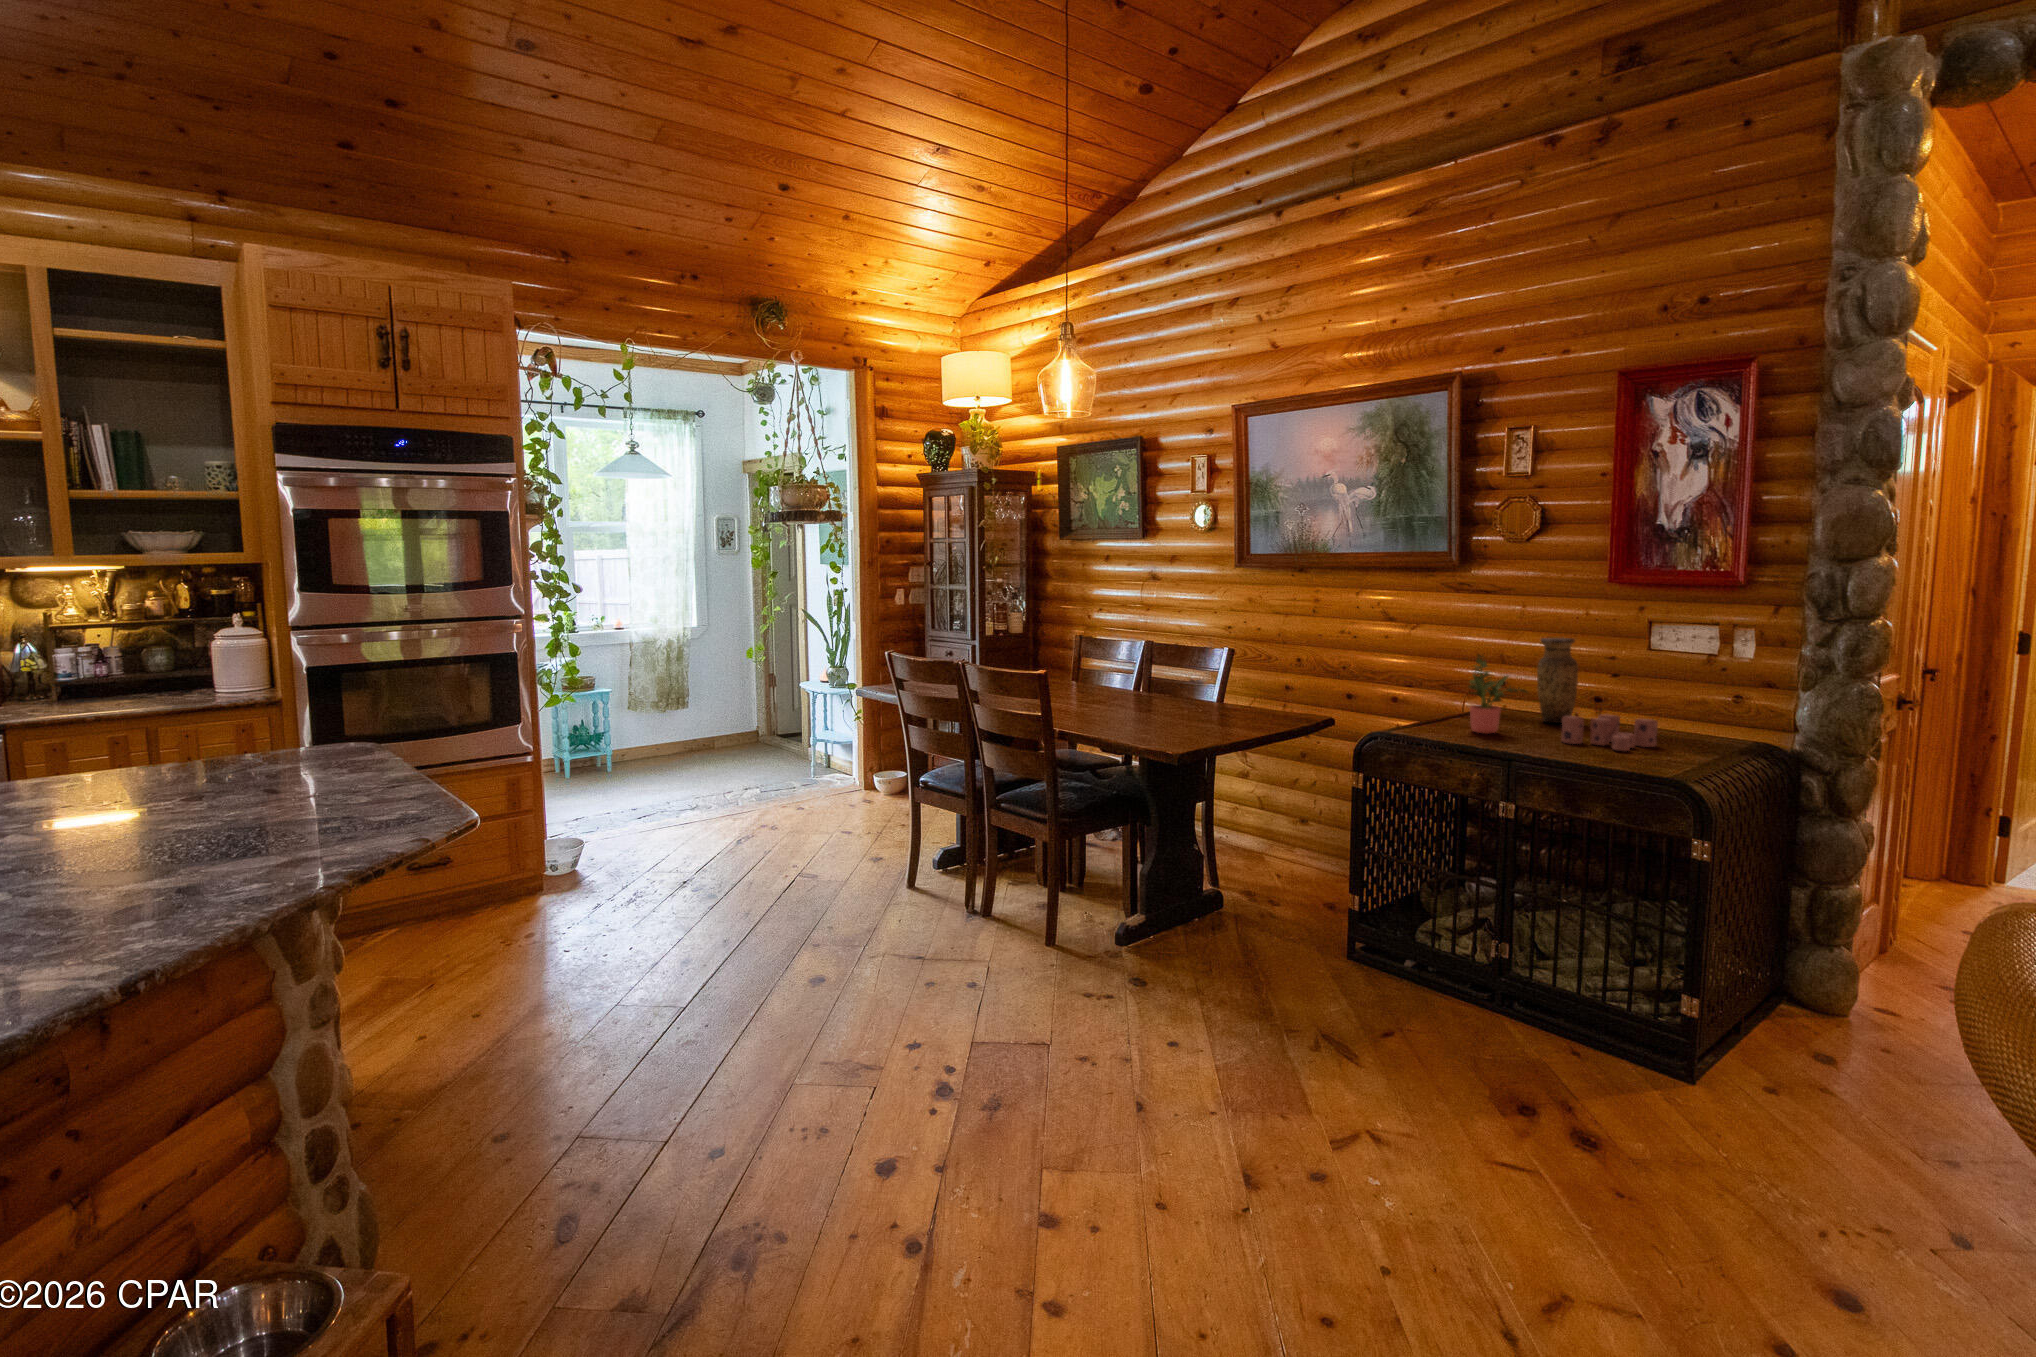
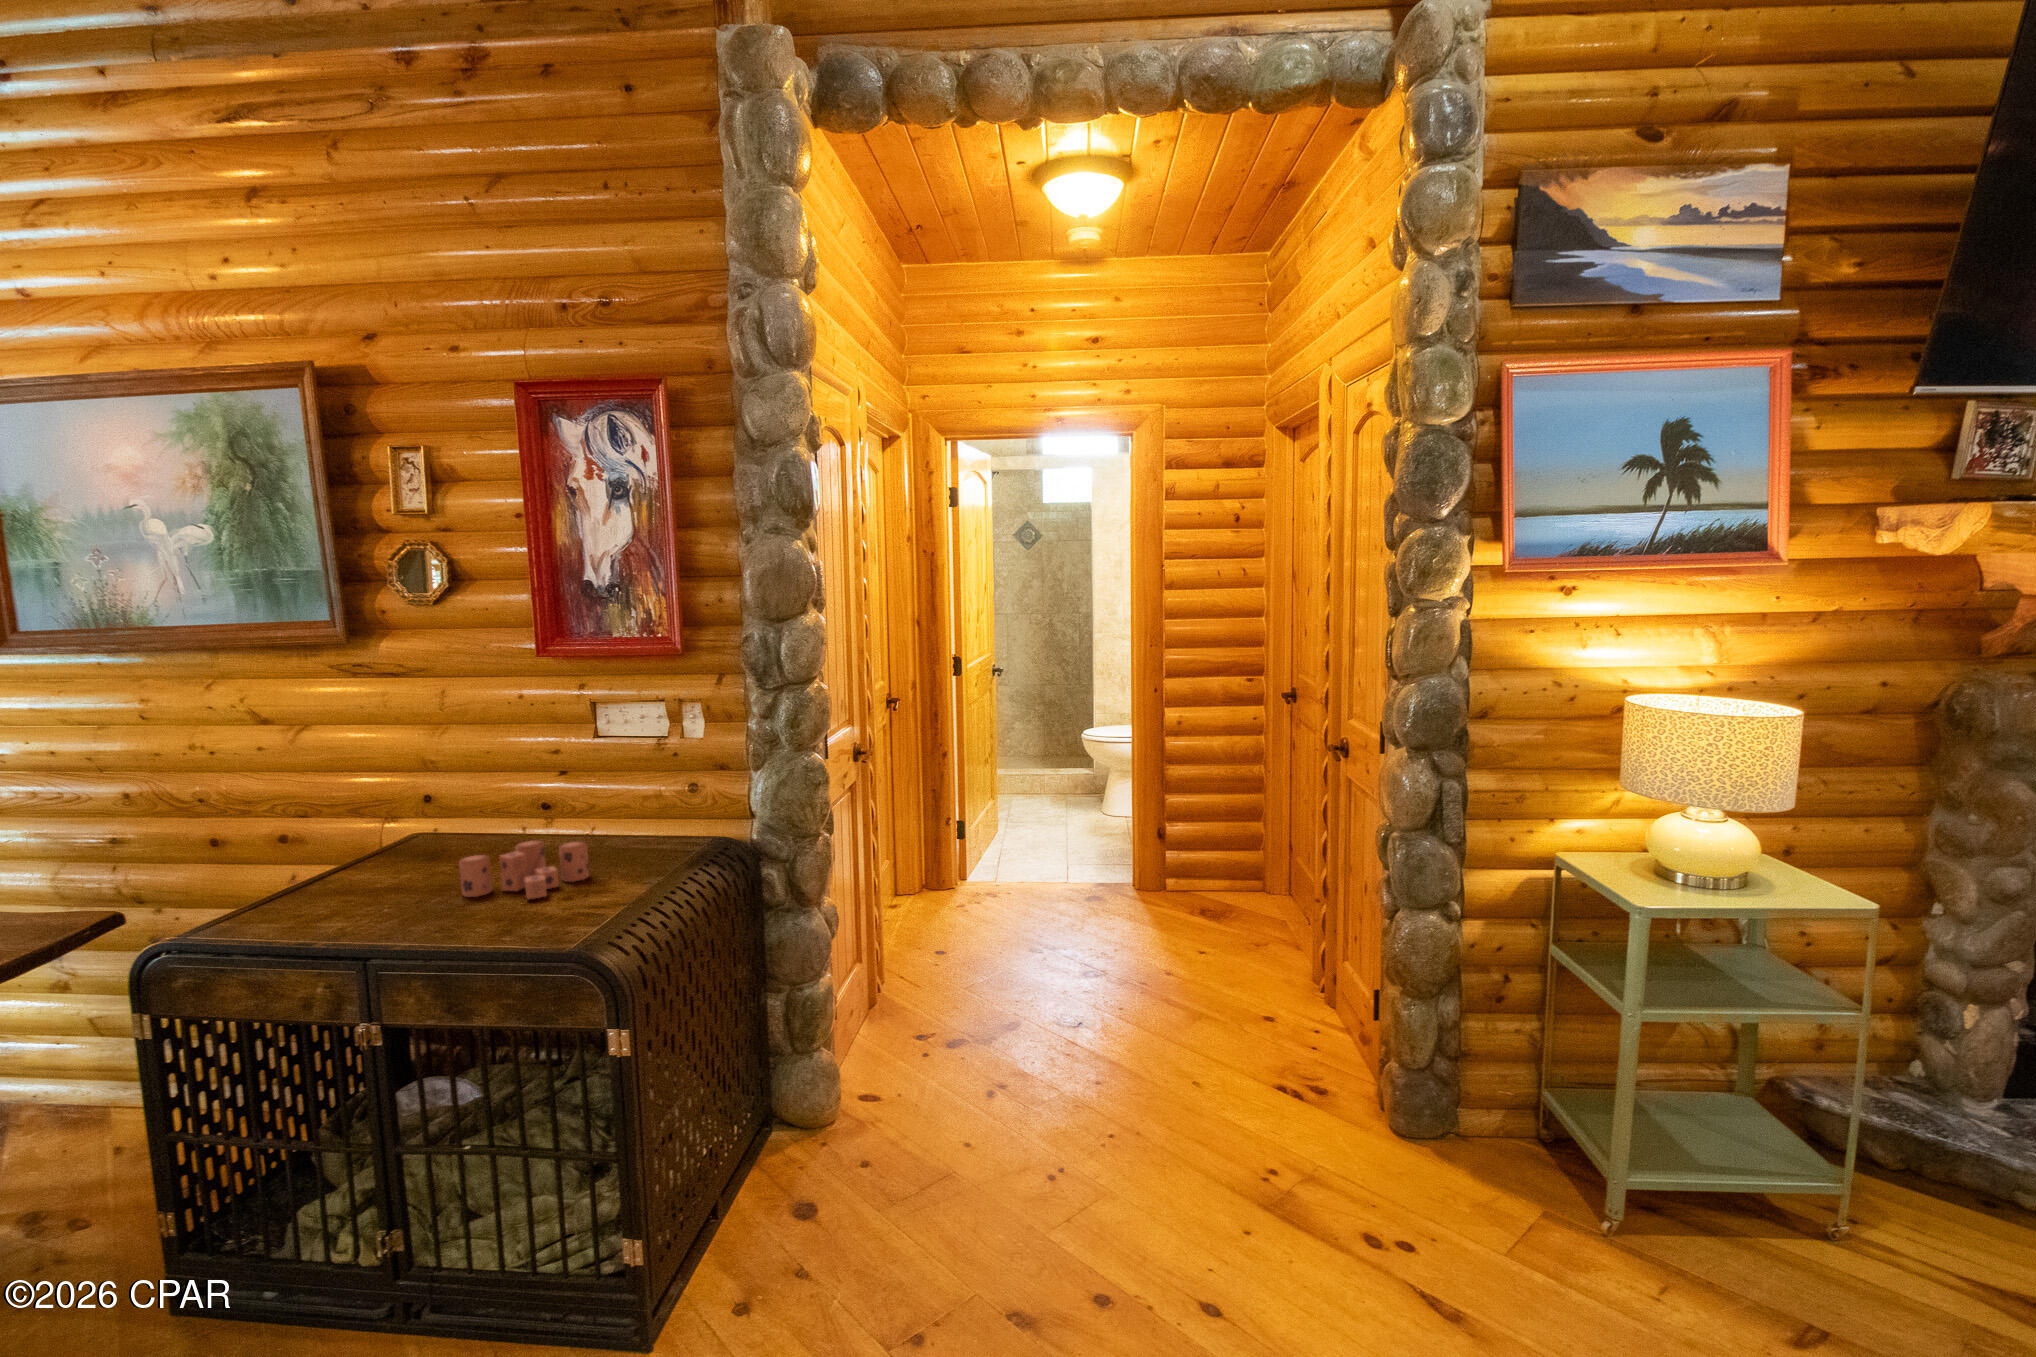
vase: present [1537,638,1578,723] -> none [445,735,505,854]
potted plant: present [1469,654,1528,734] -> none [308,779,417,901]

